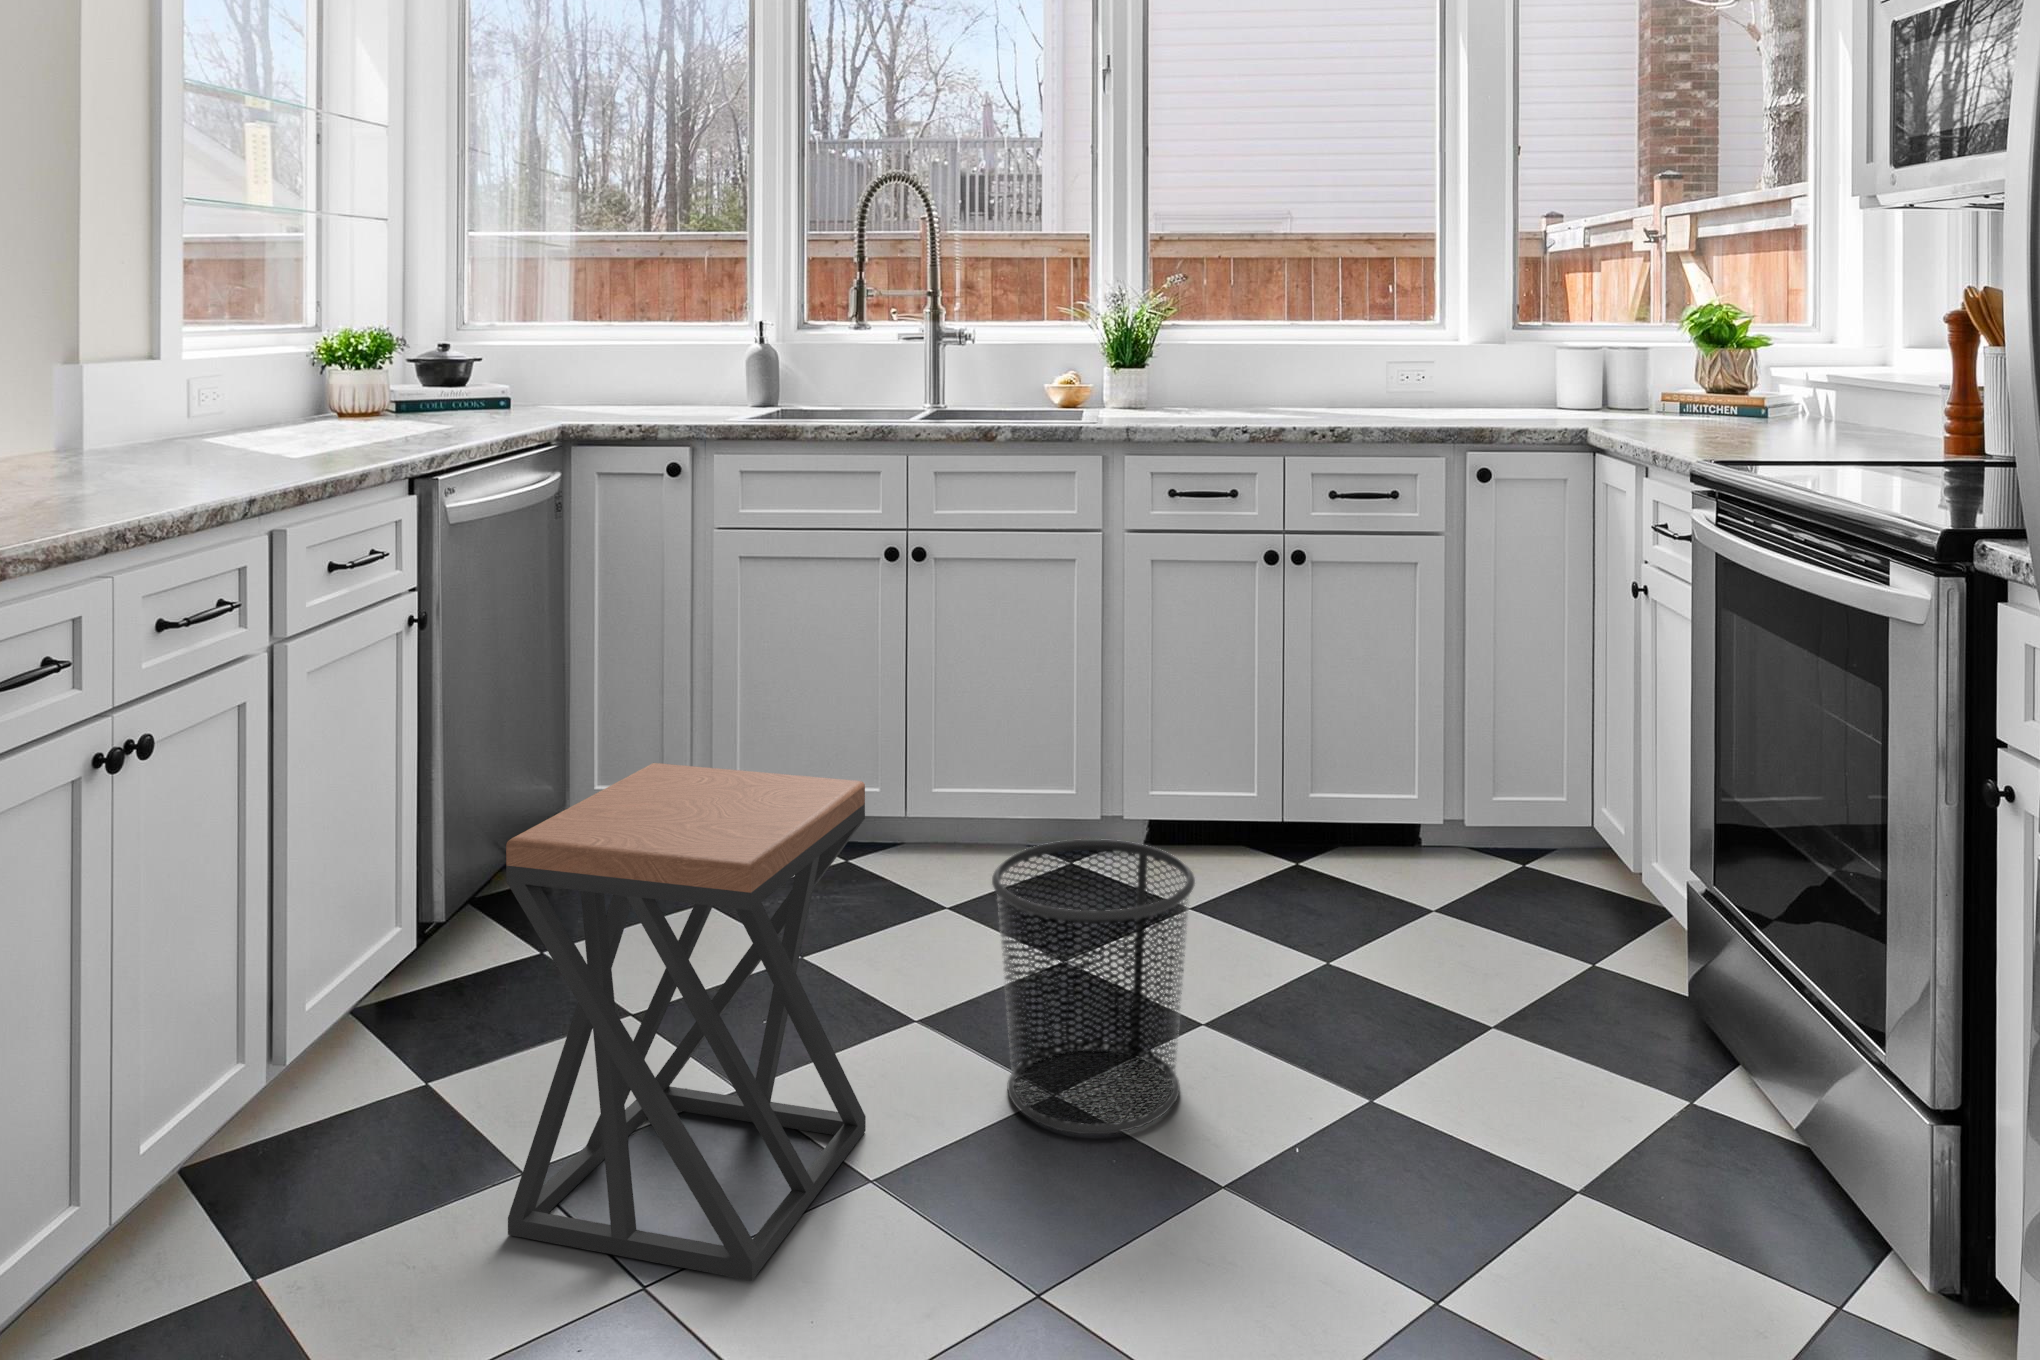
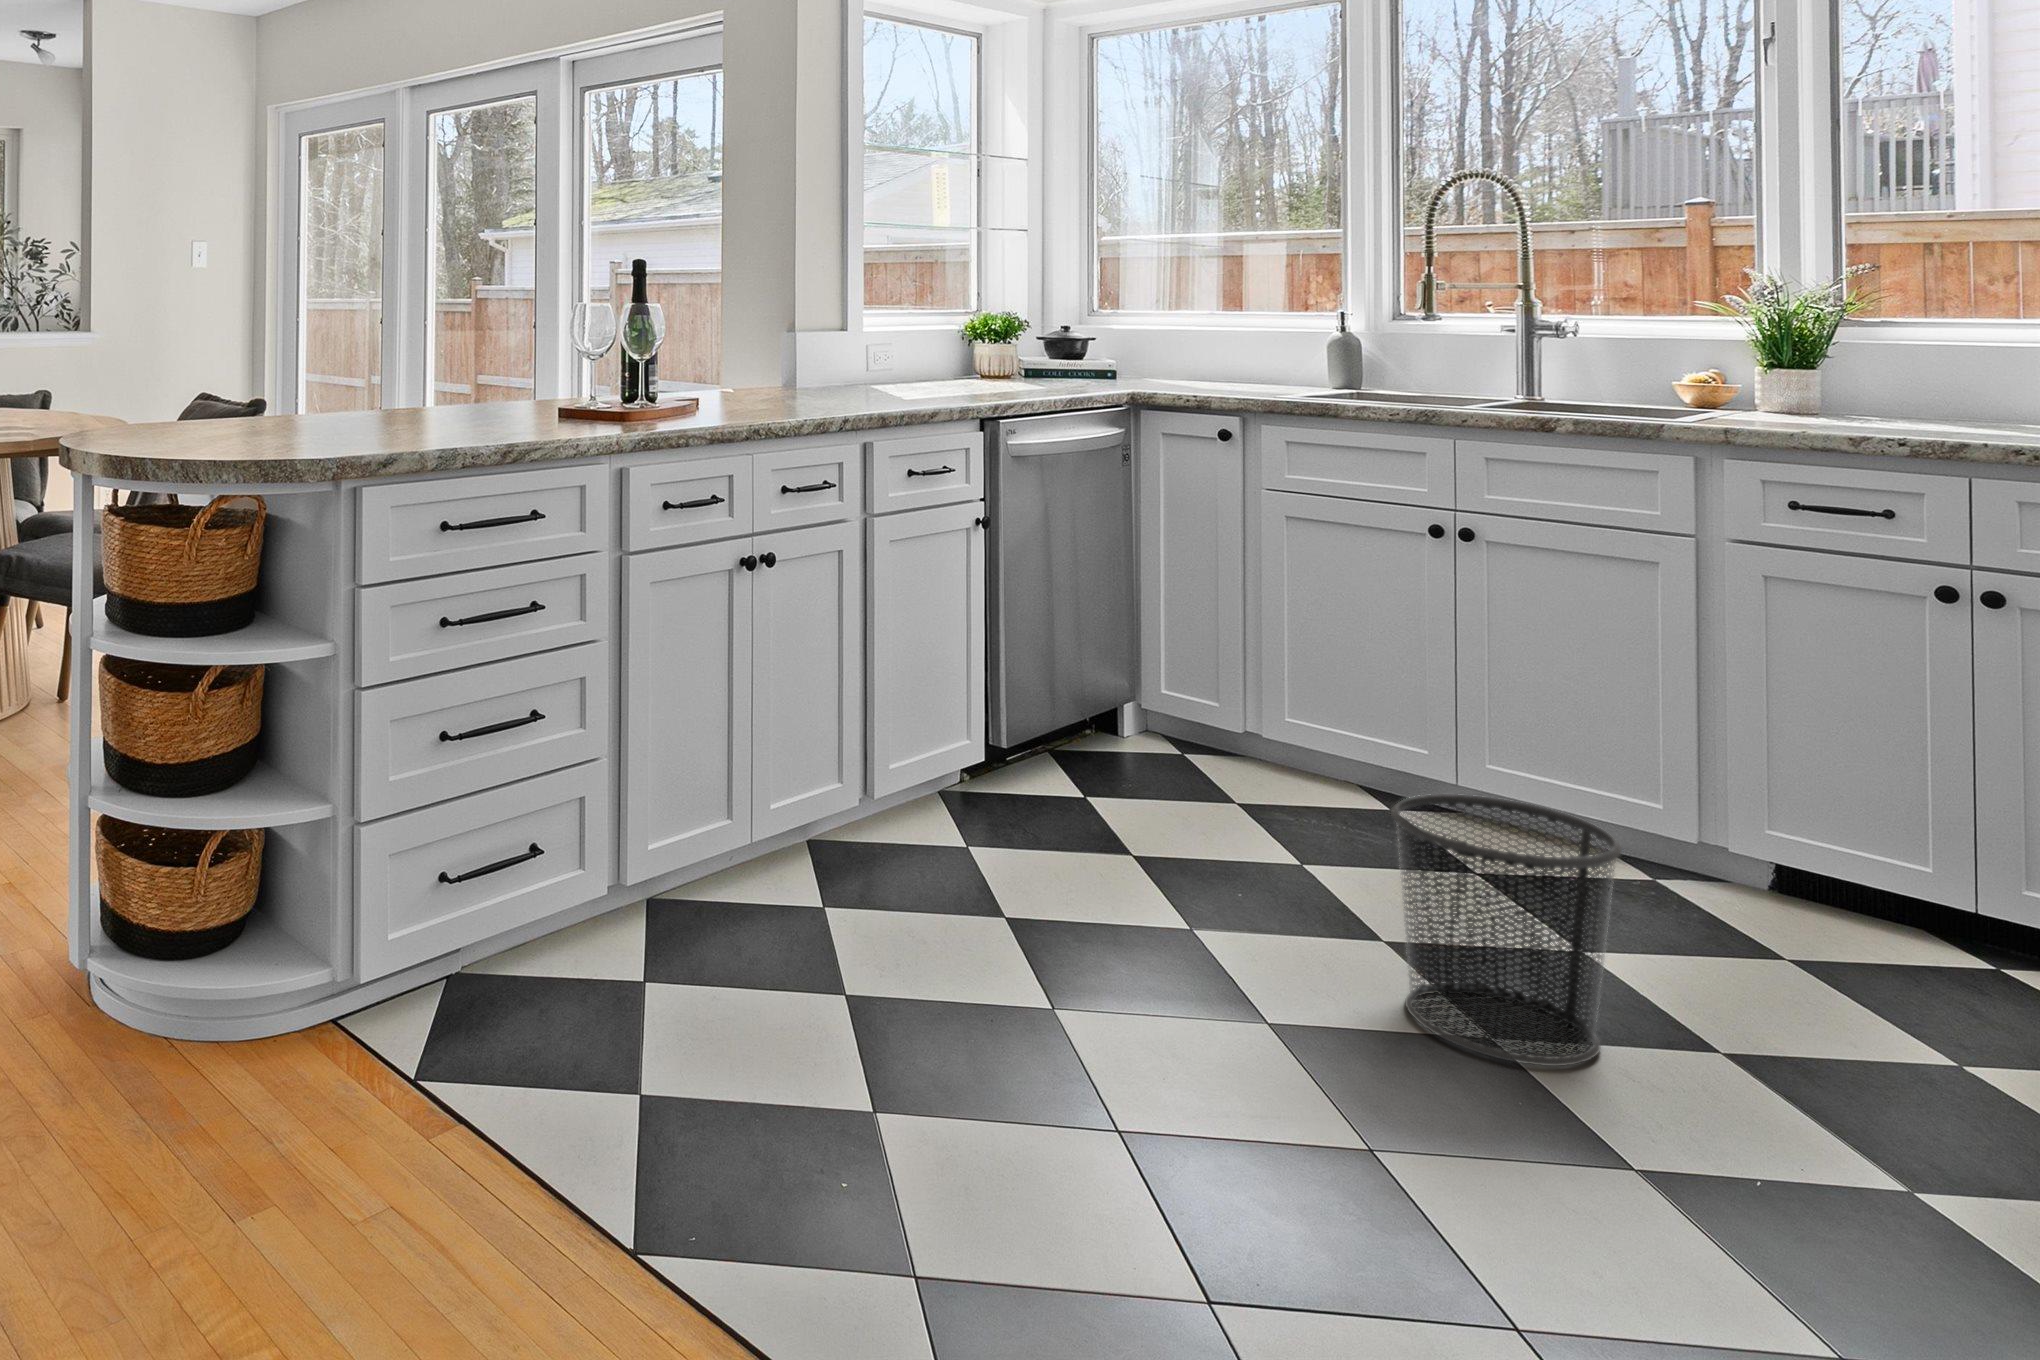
stool: present [506,763,866,1281] -> none [966,645,1260,1012]

